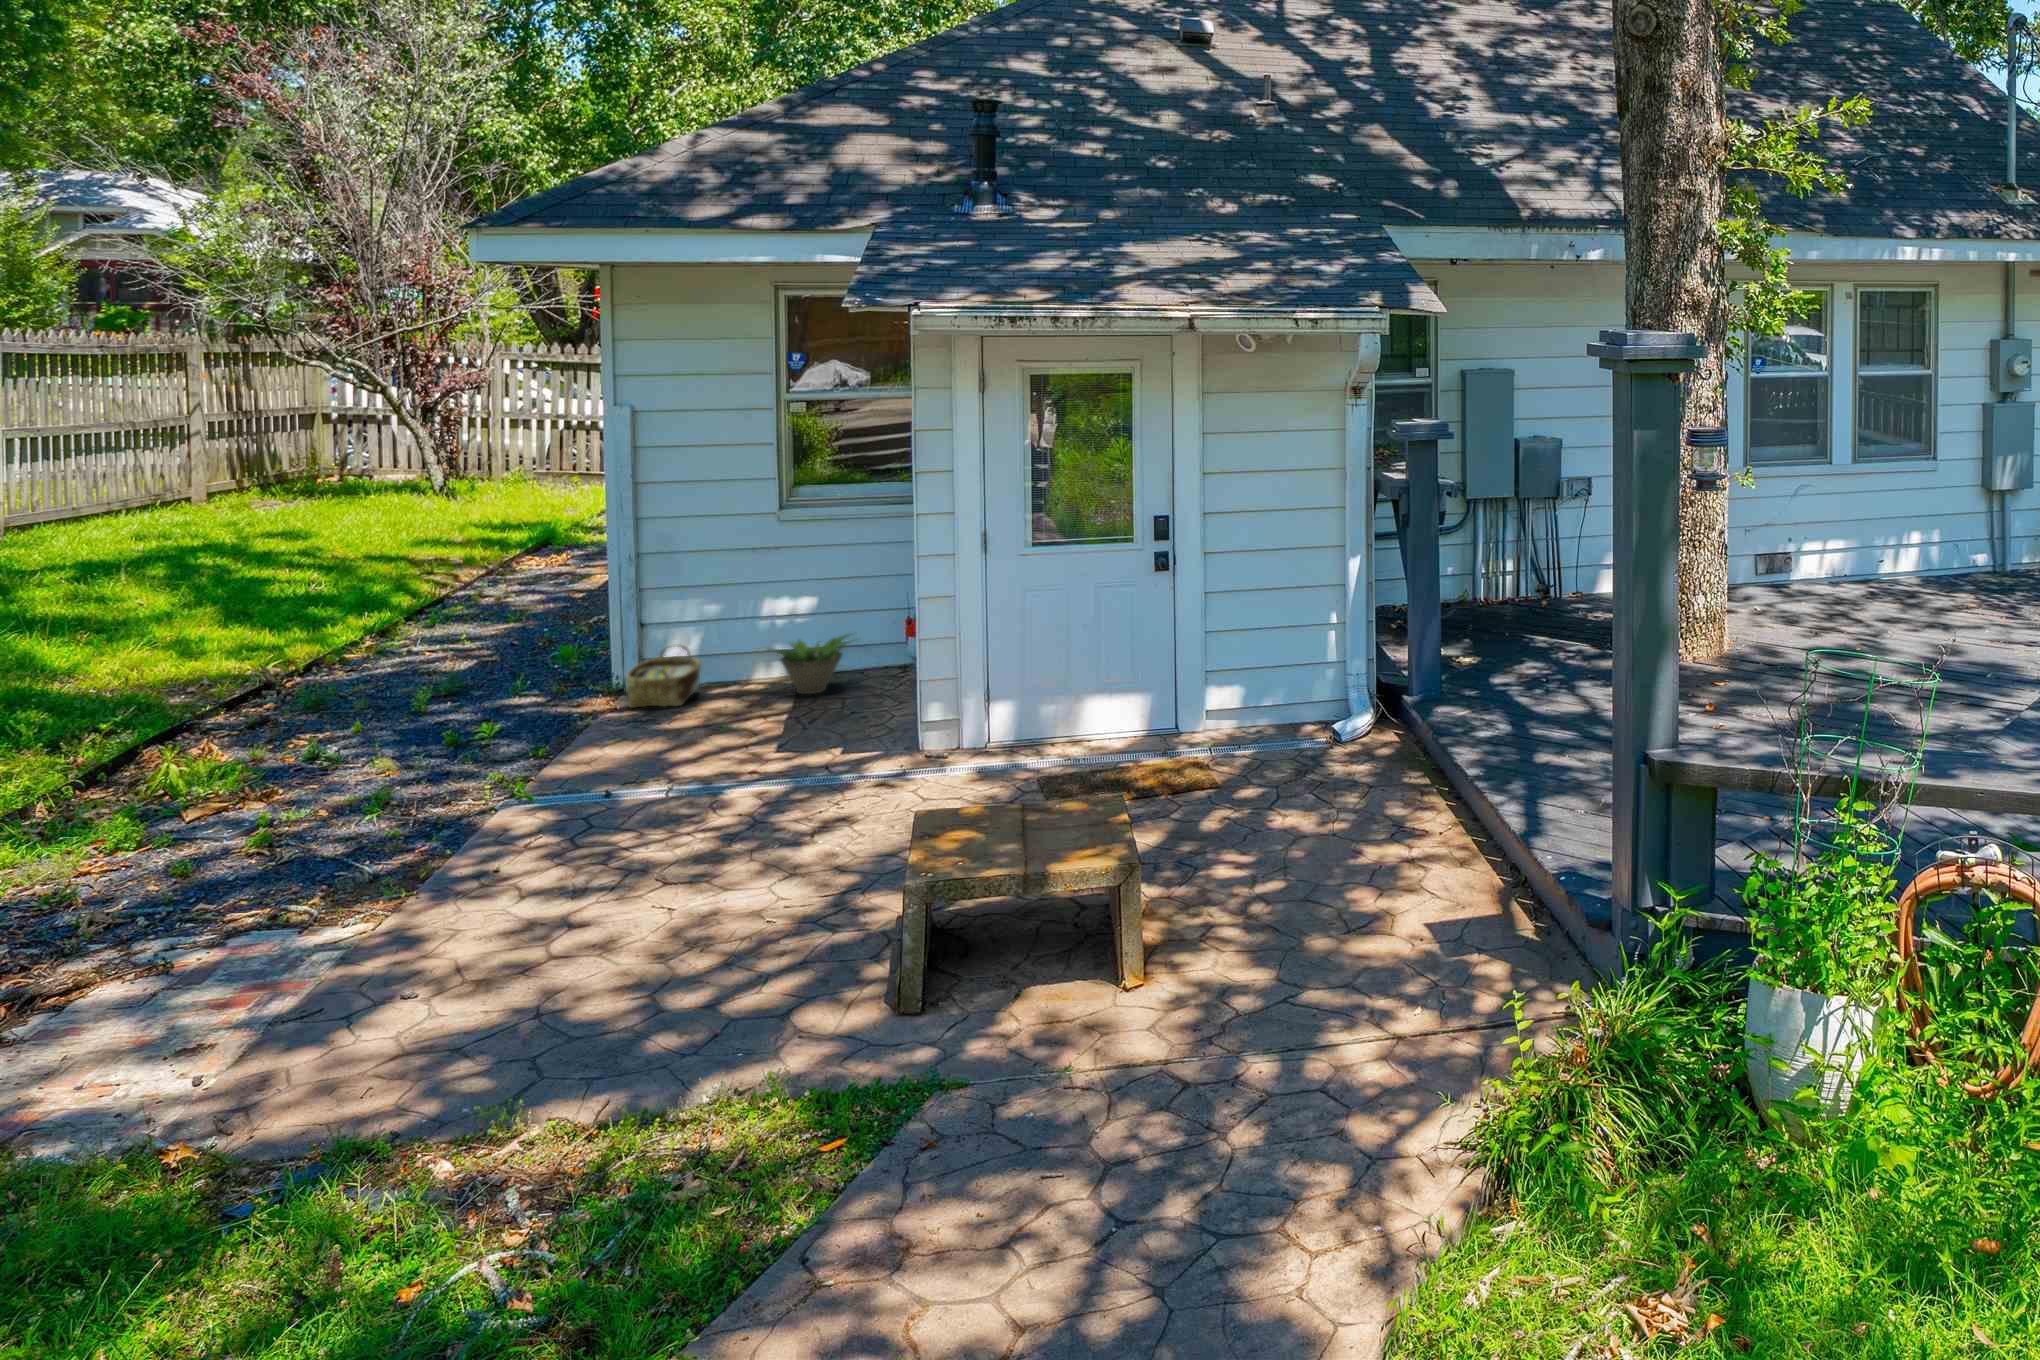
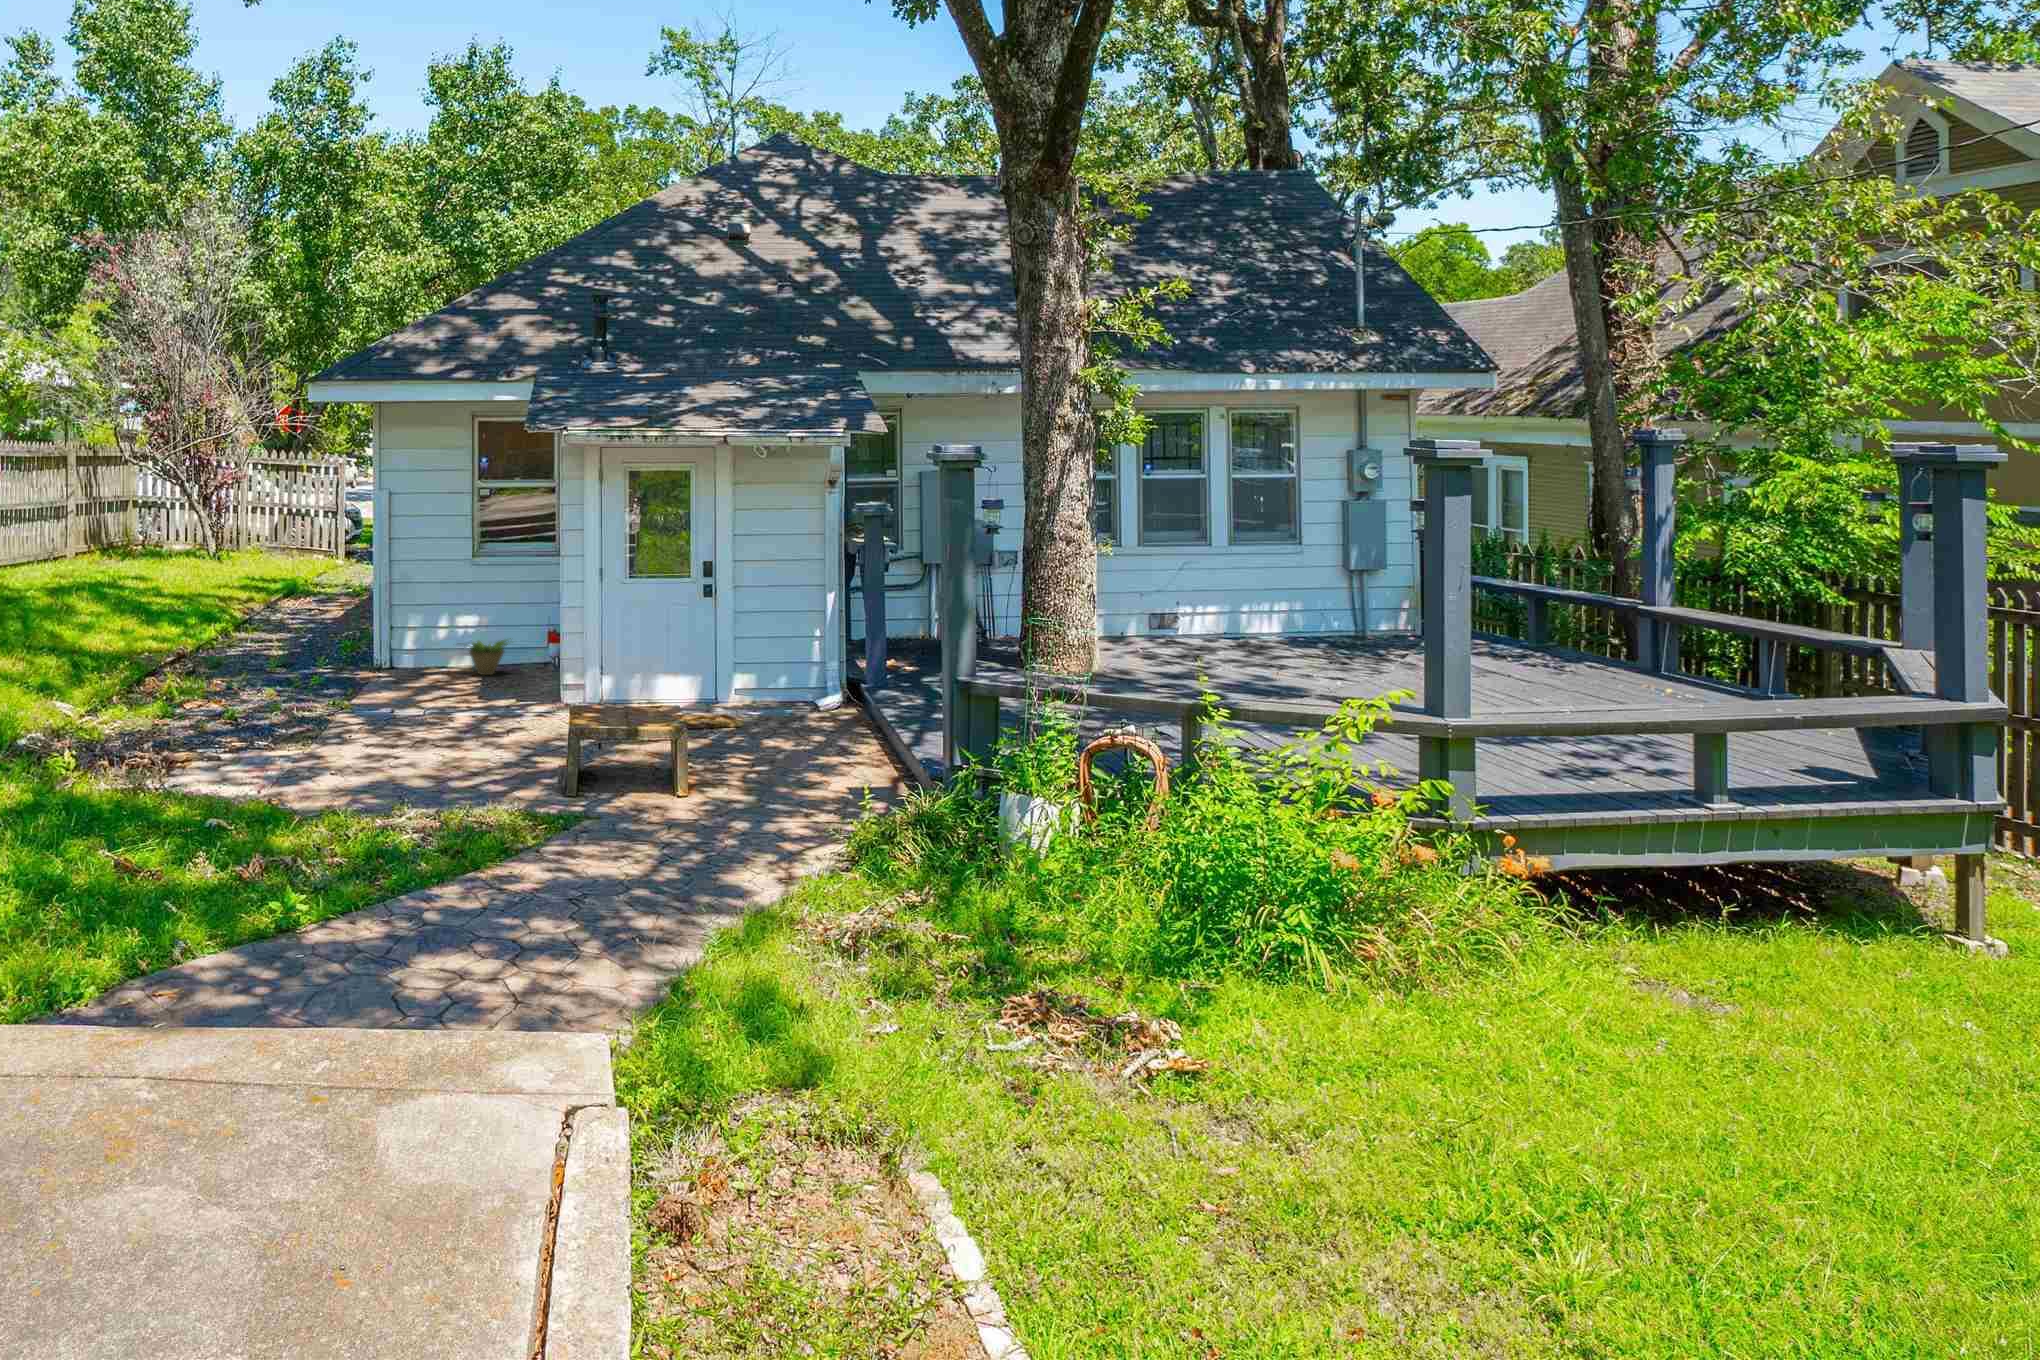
woven basket: present [626,645,701,708] -> none [383,638,423,675]

